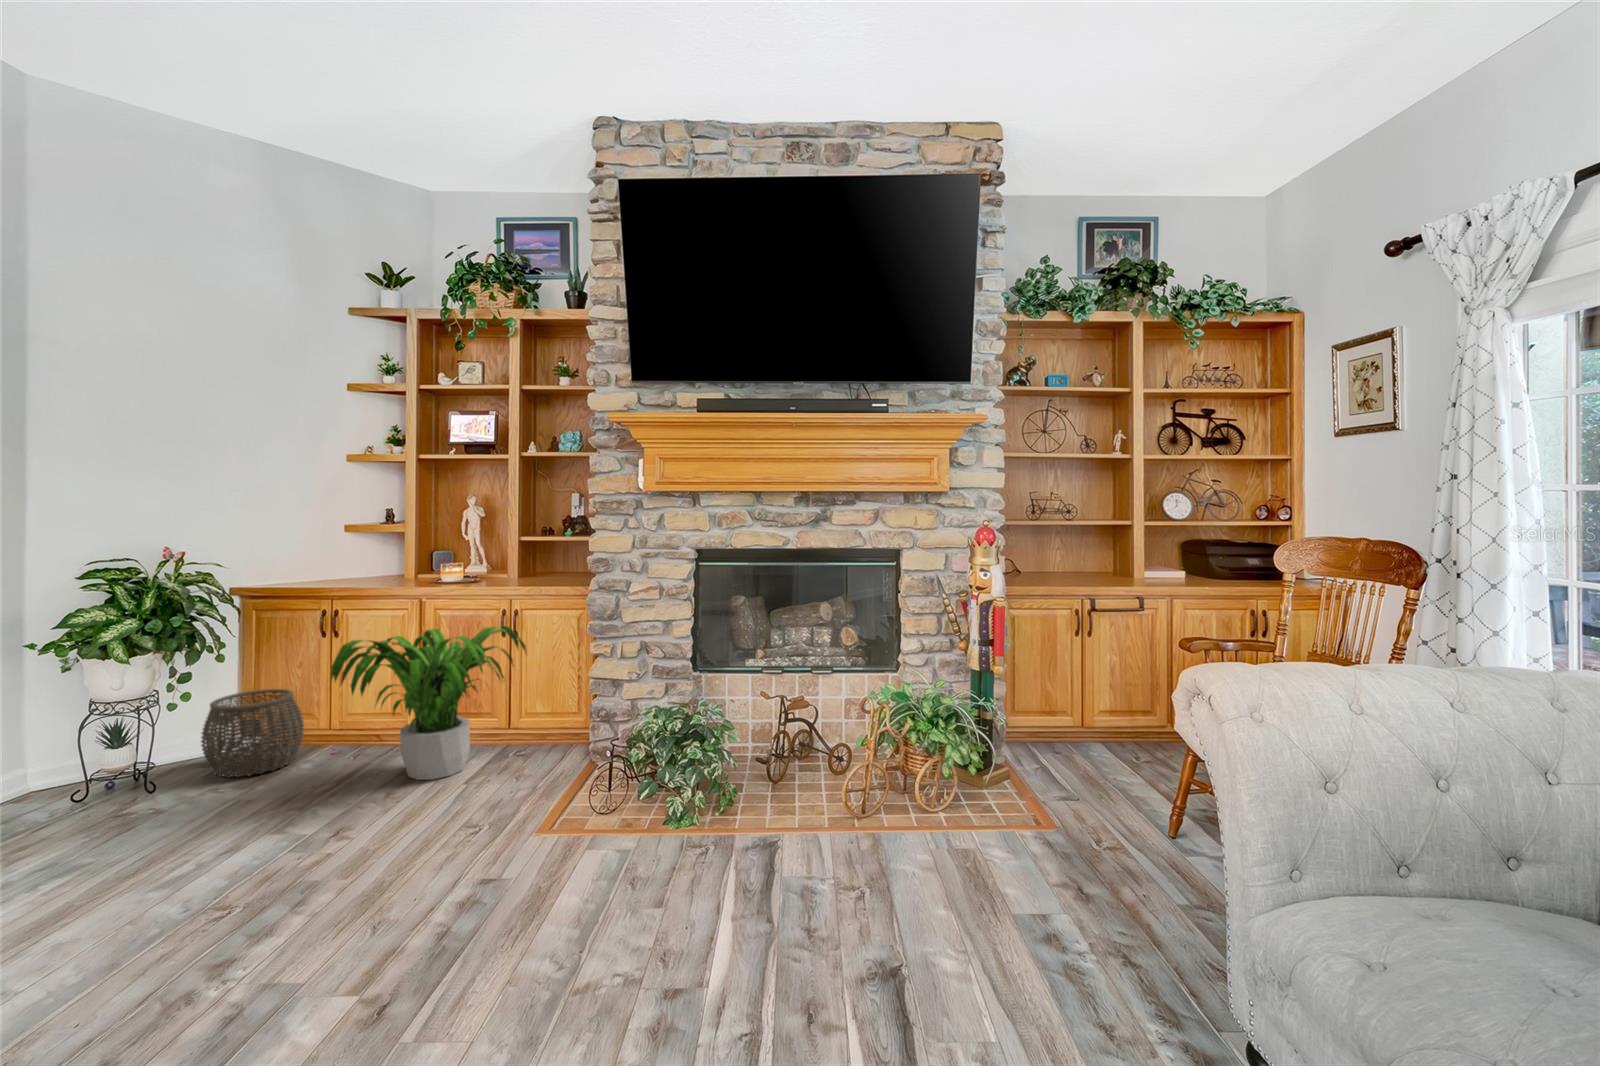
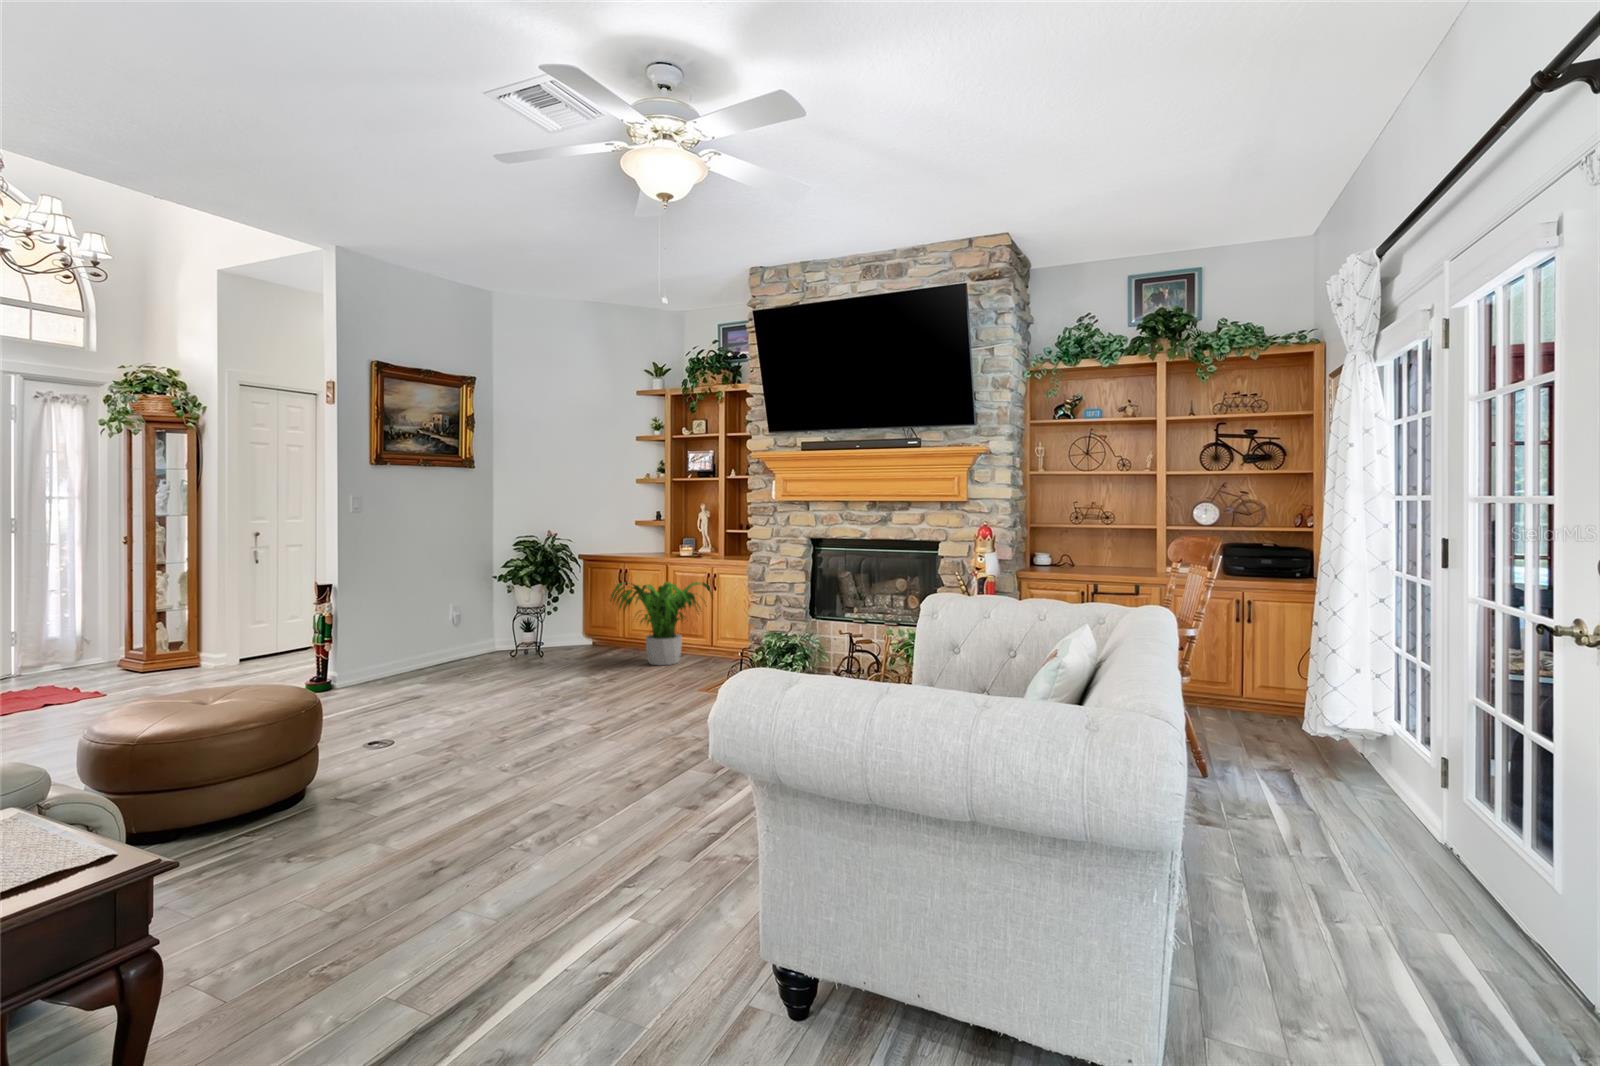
woven basket: present [201,689,304,778] -> none [560,611,607,655]

